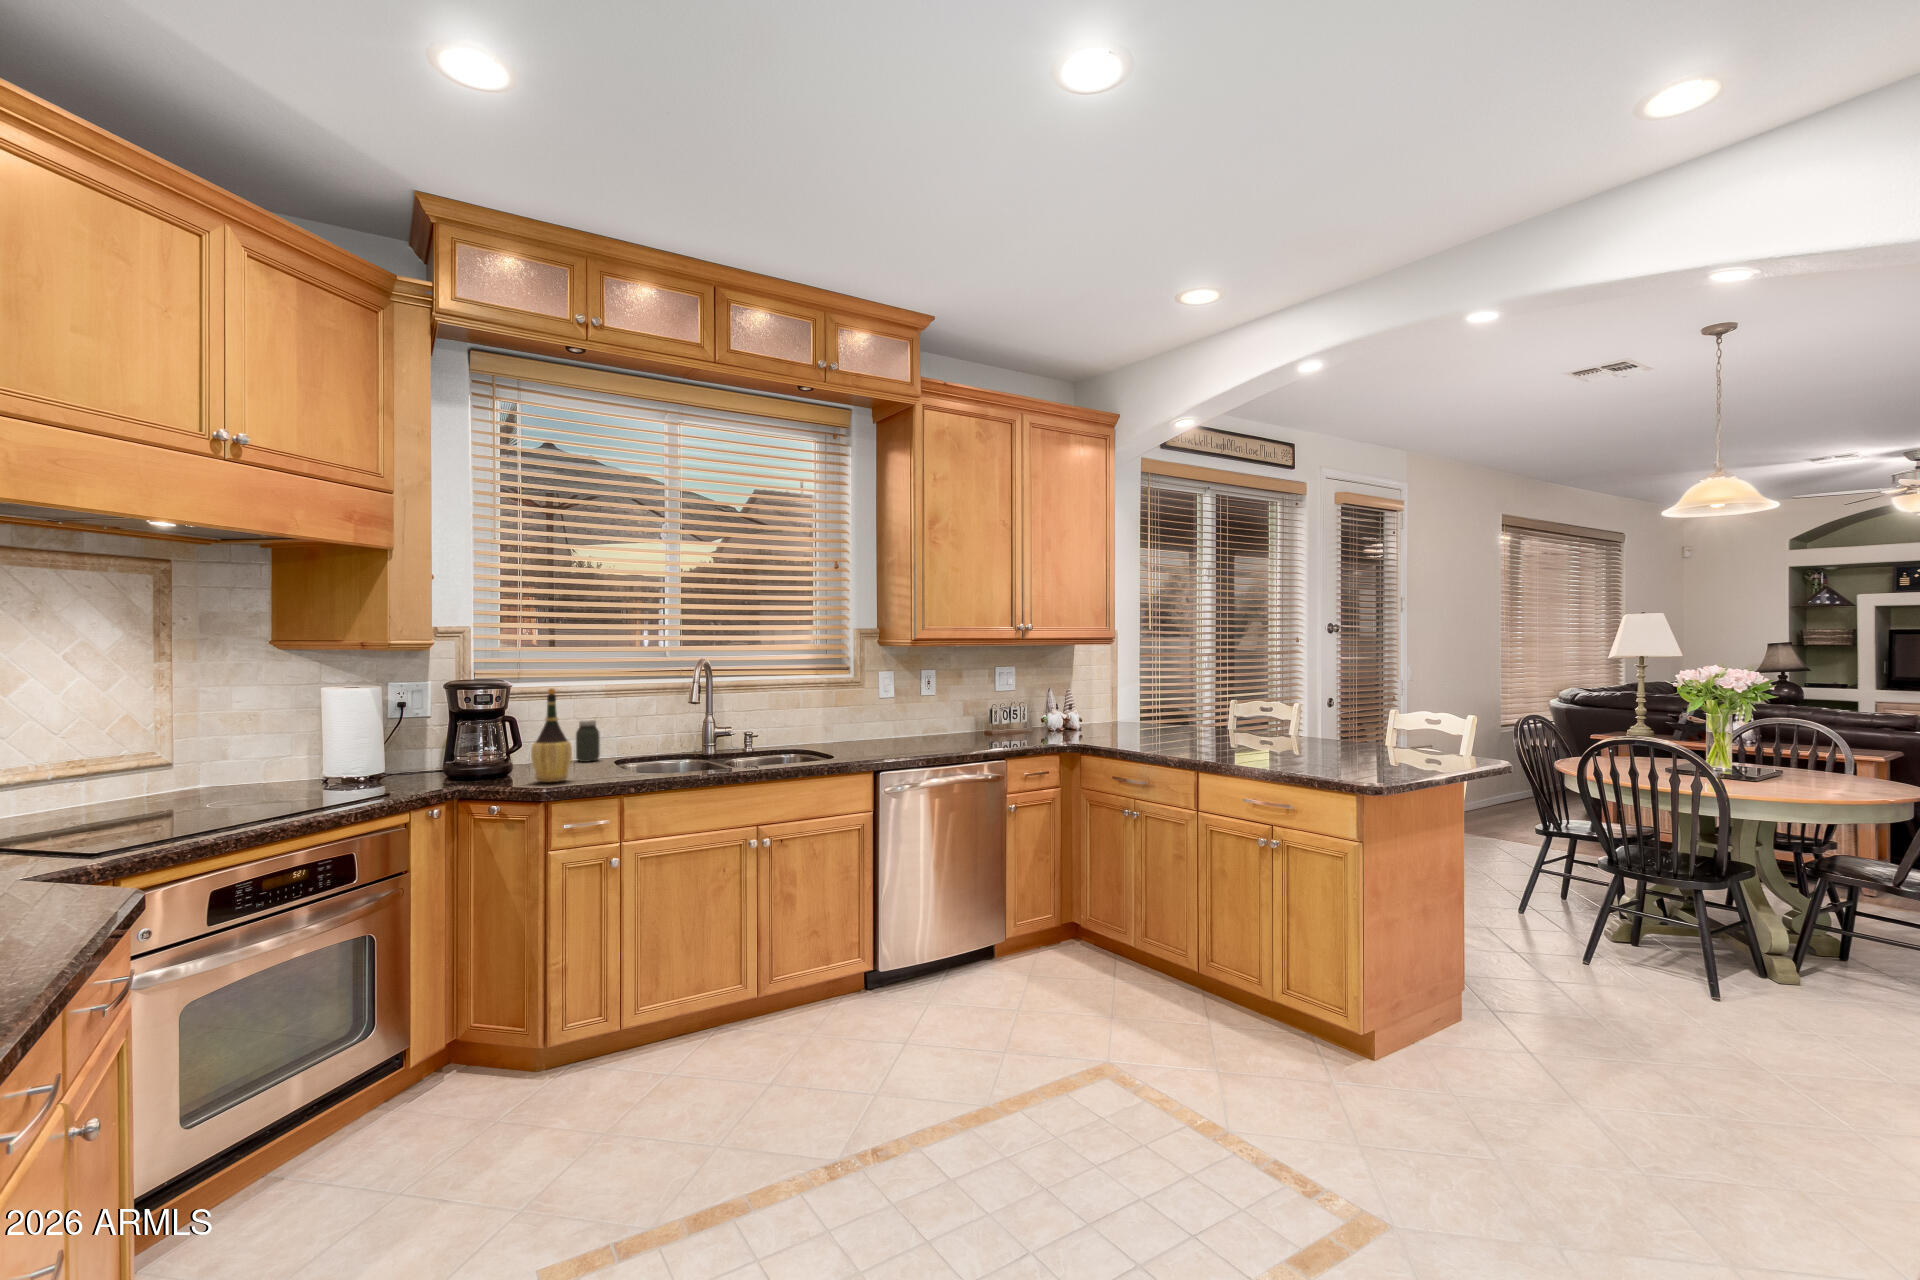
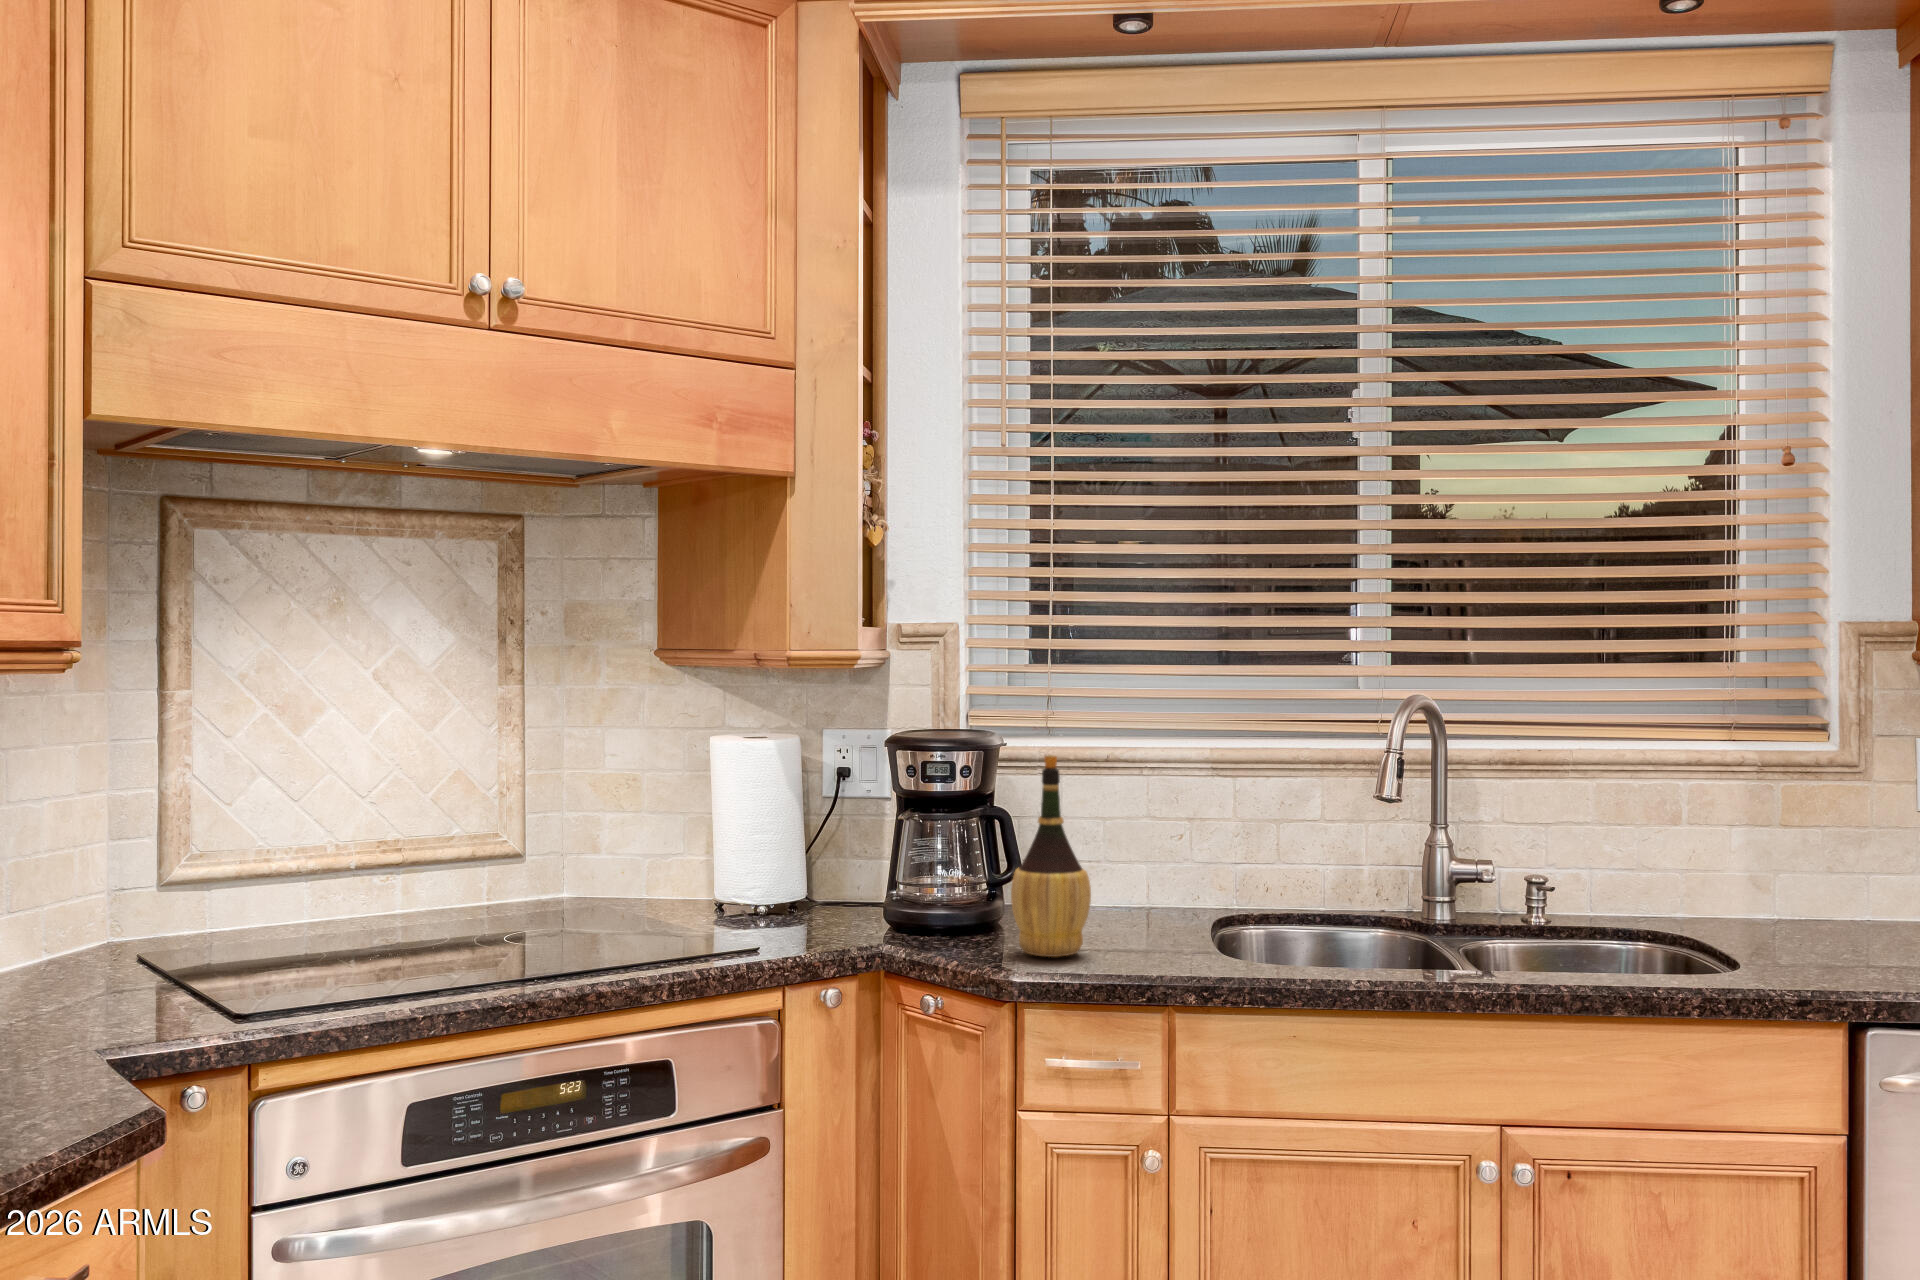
jar: present [576,720,600,762] -> none [1154,820,1200,908]

